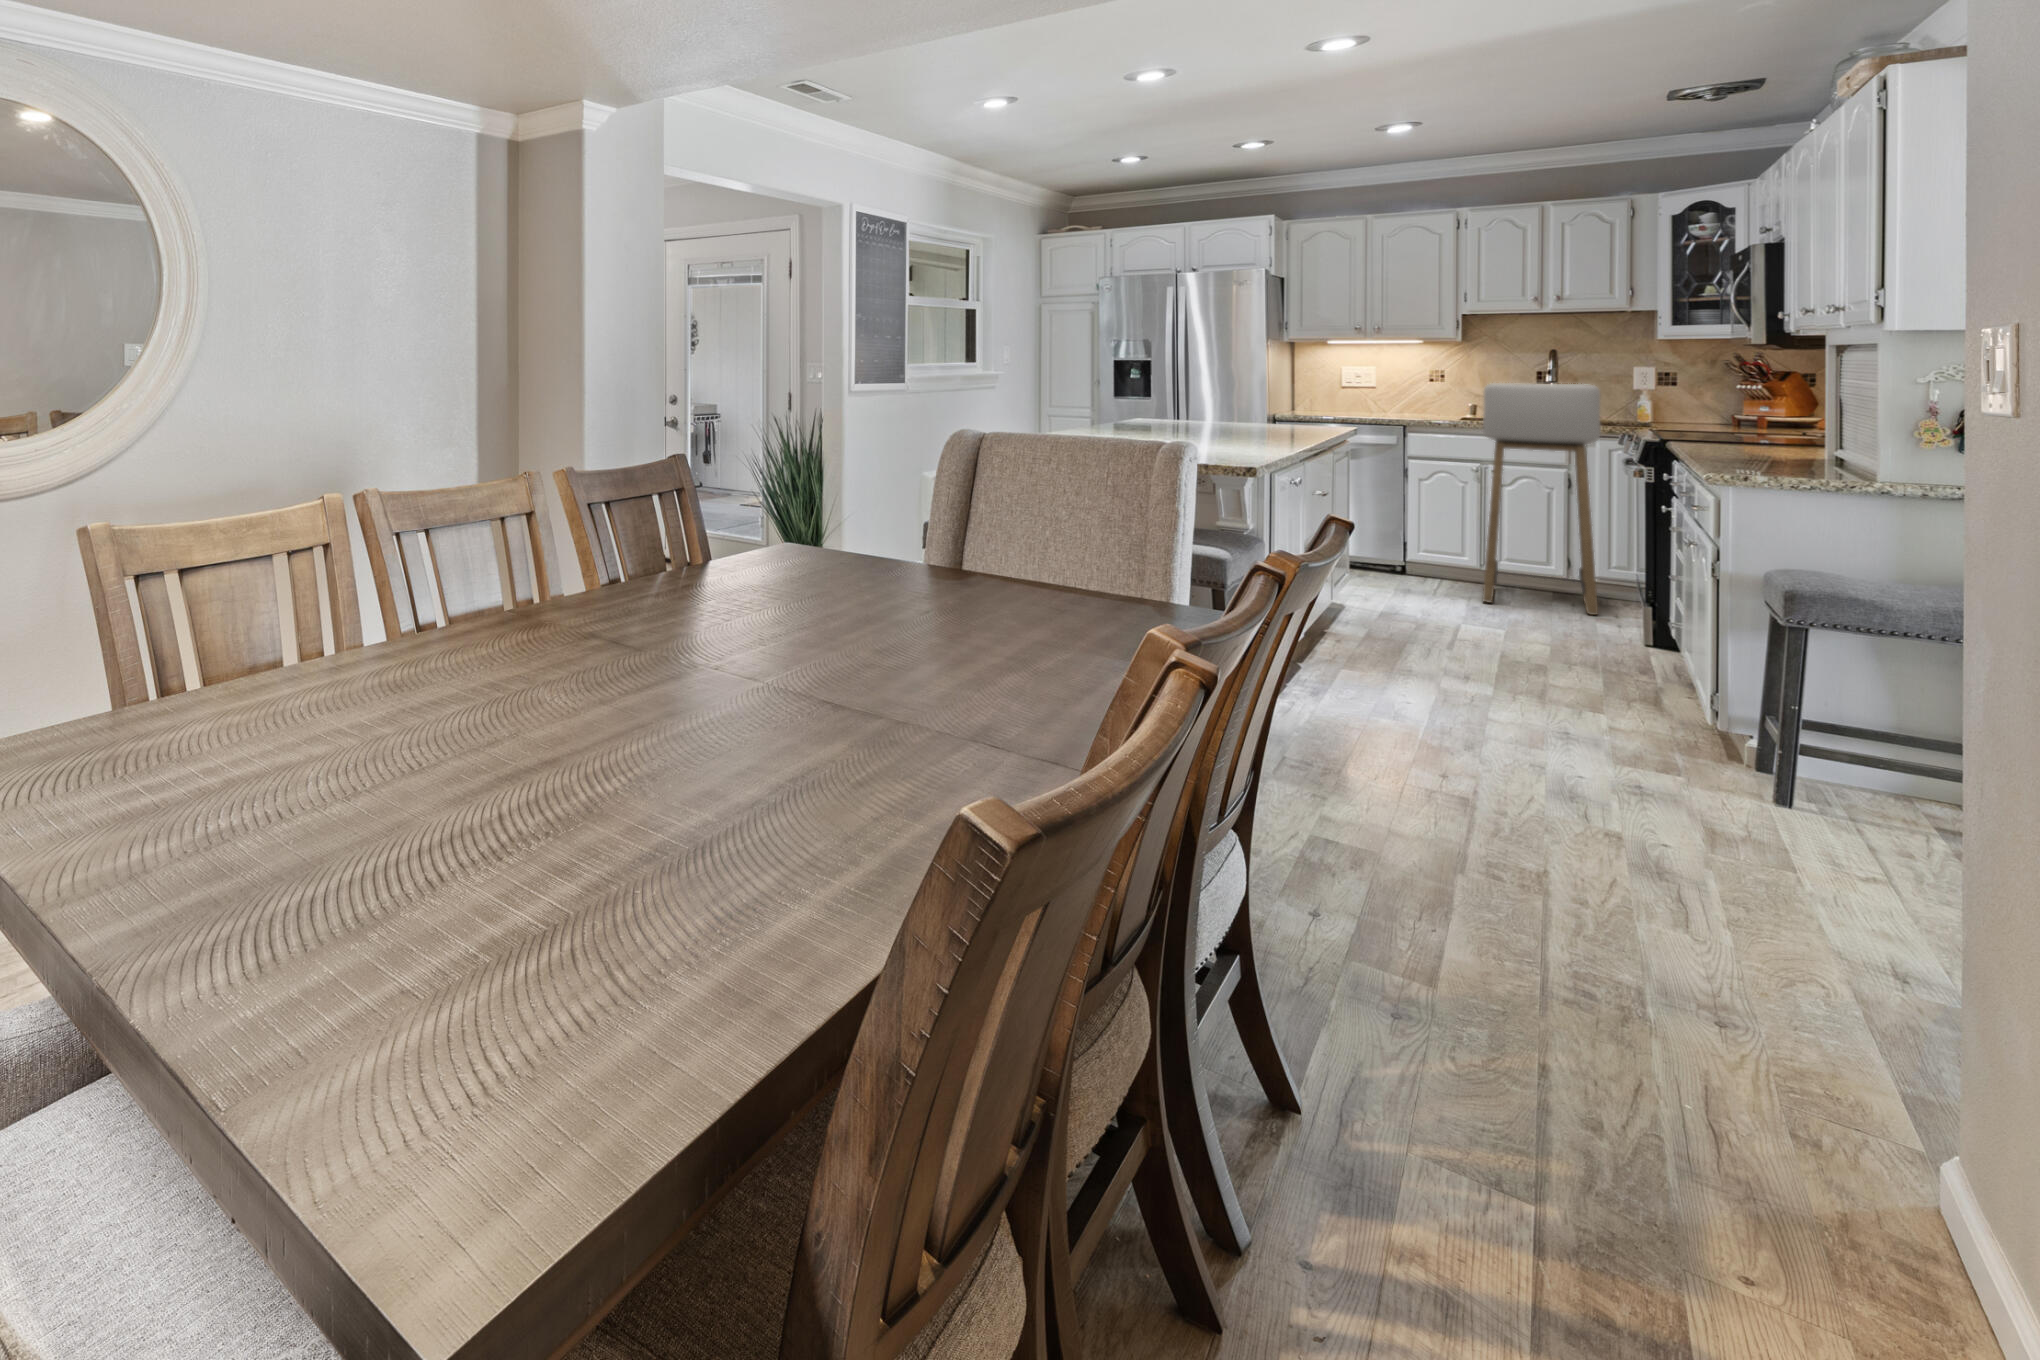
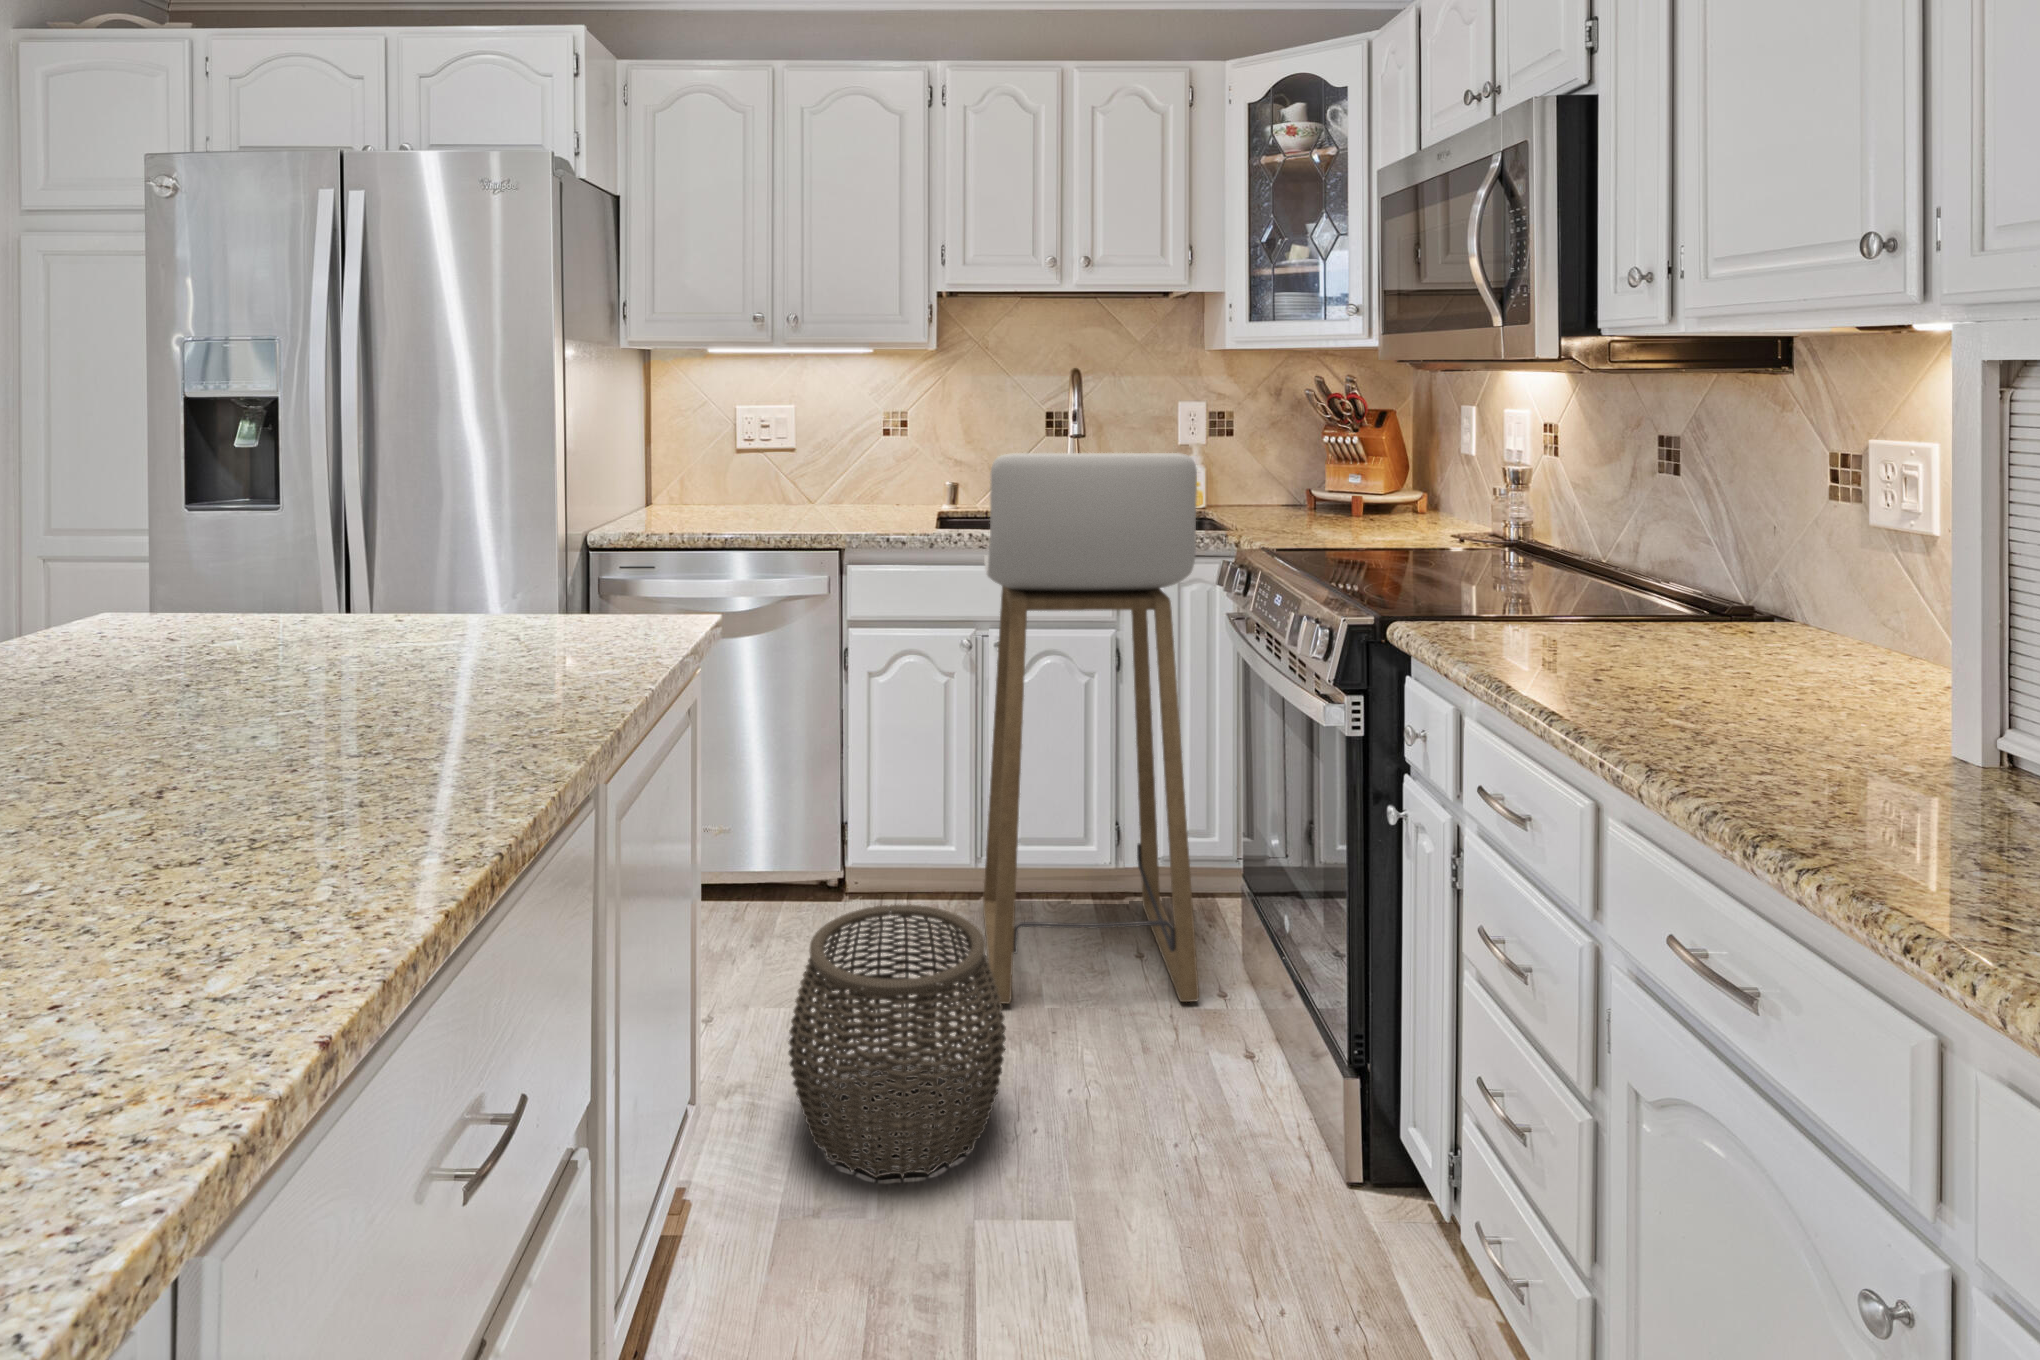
woven basket: none [1384,543,1482,618] -> present [789,905,1006,1178]

